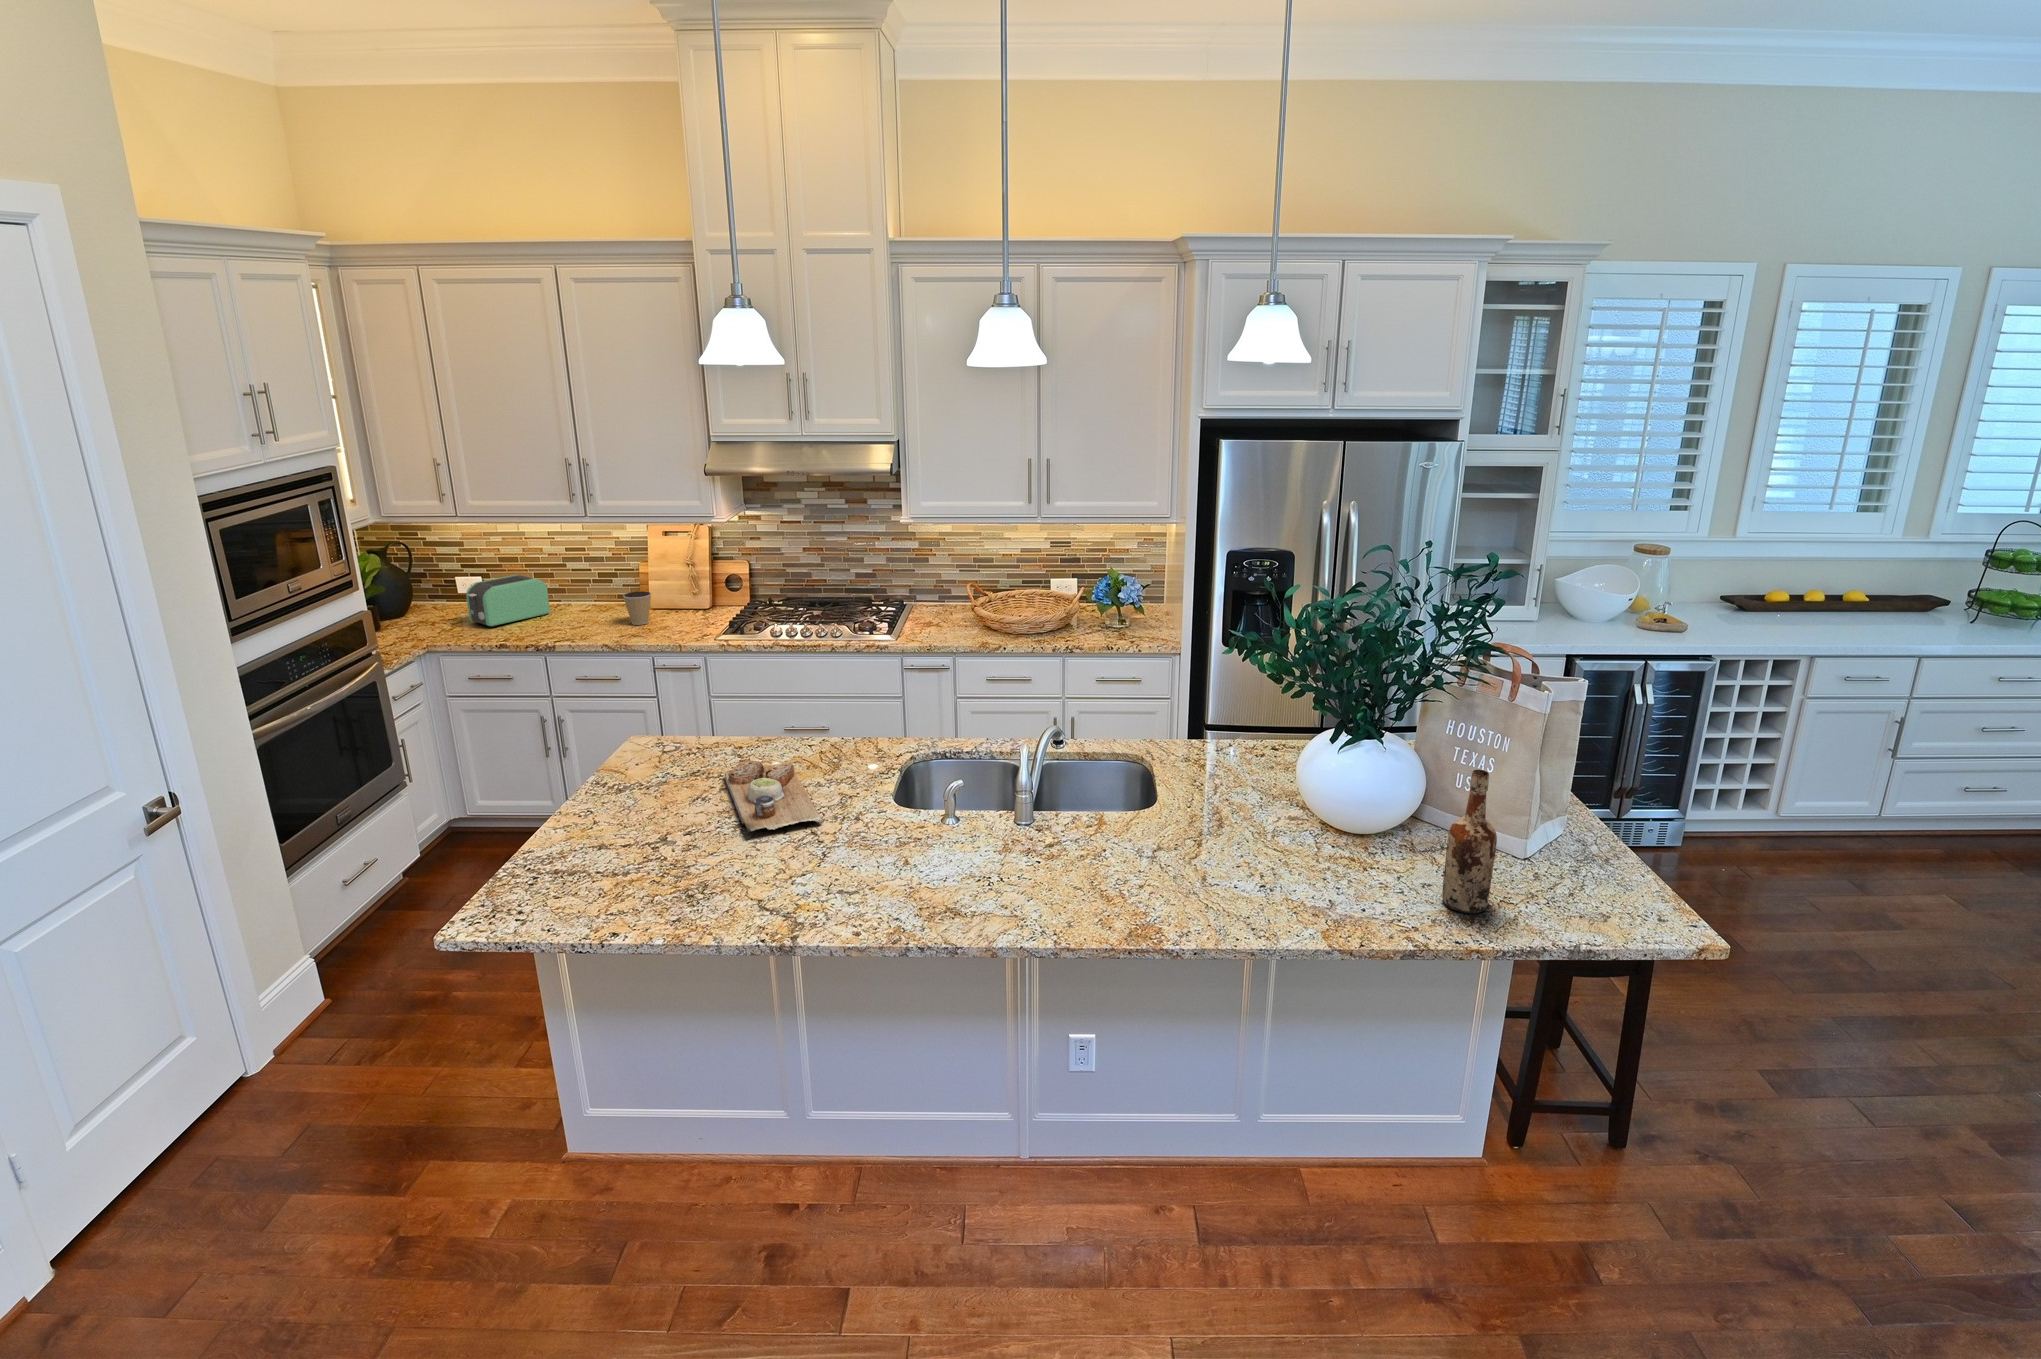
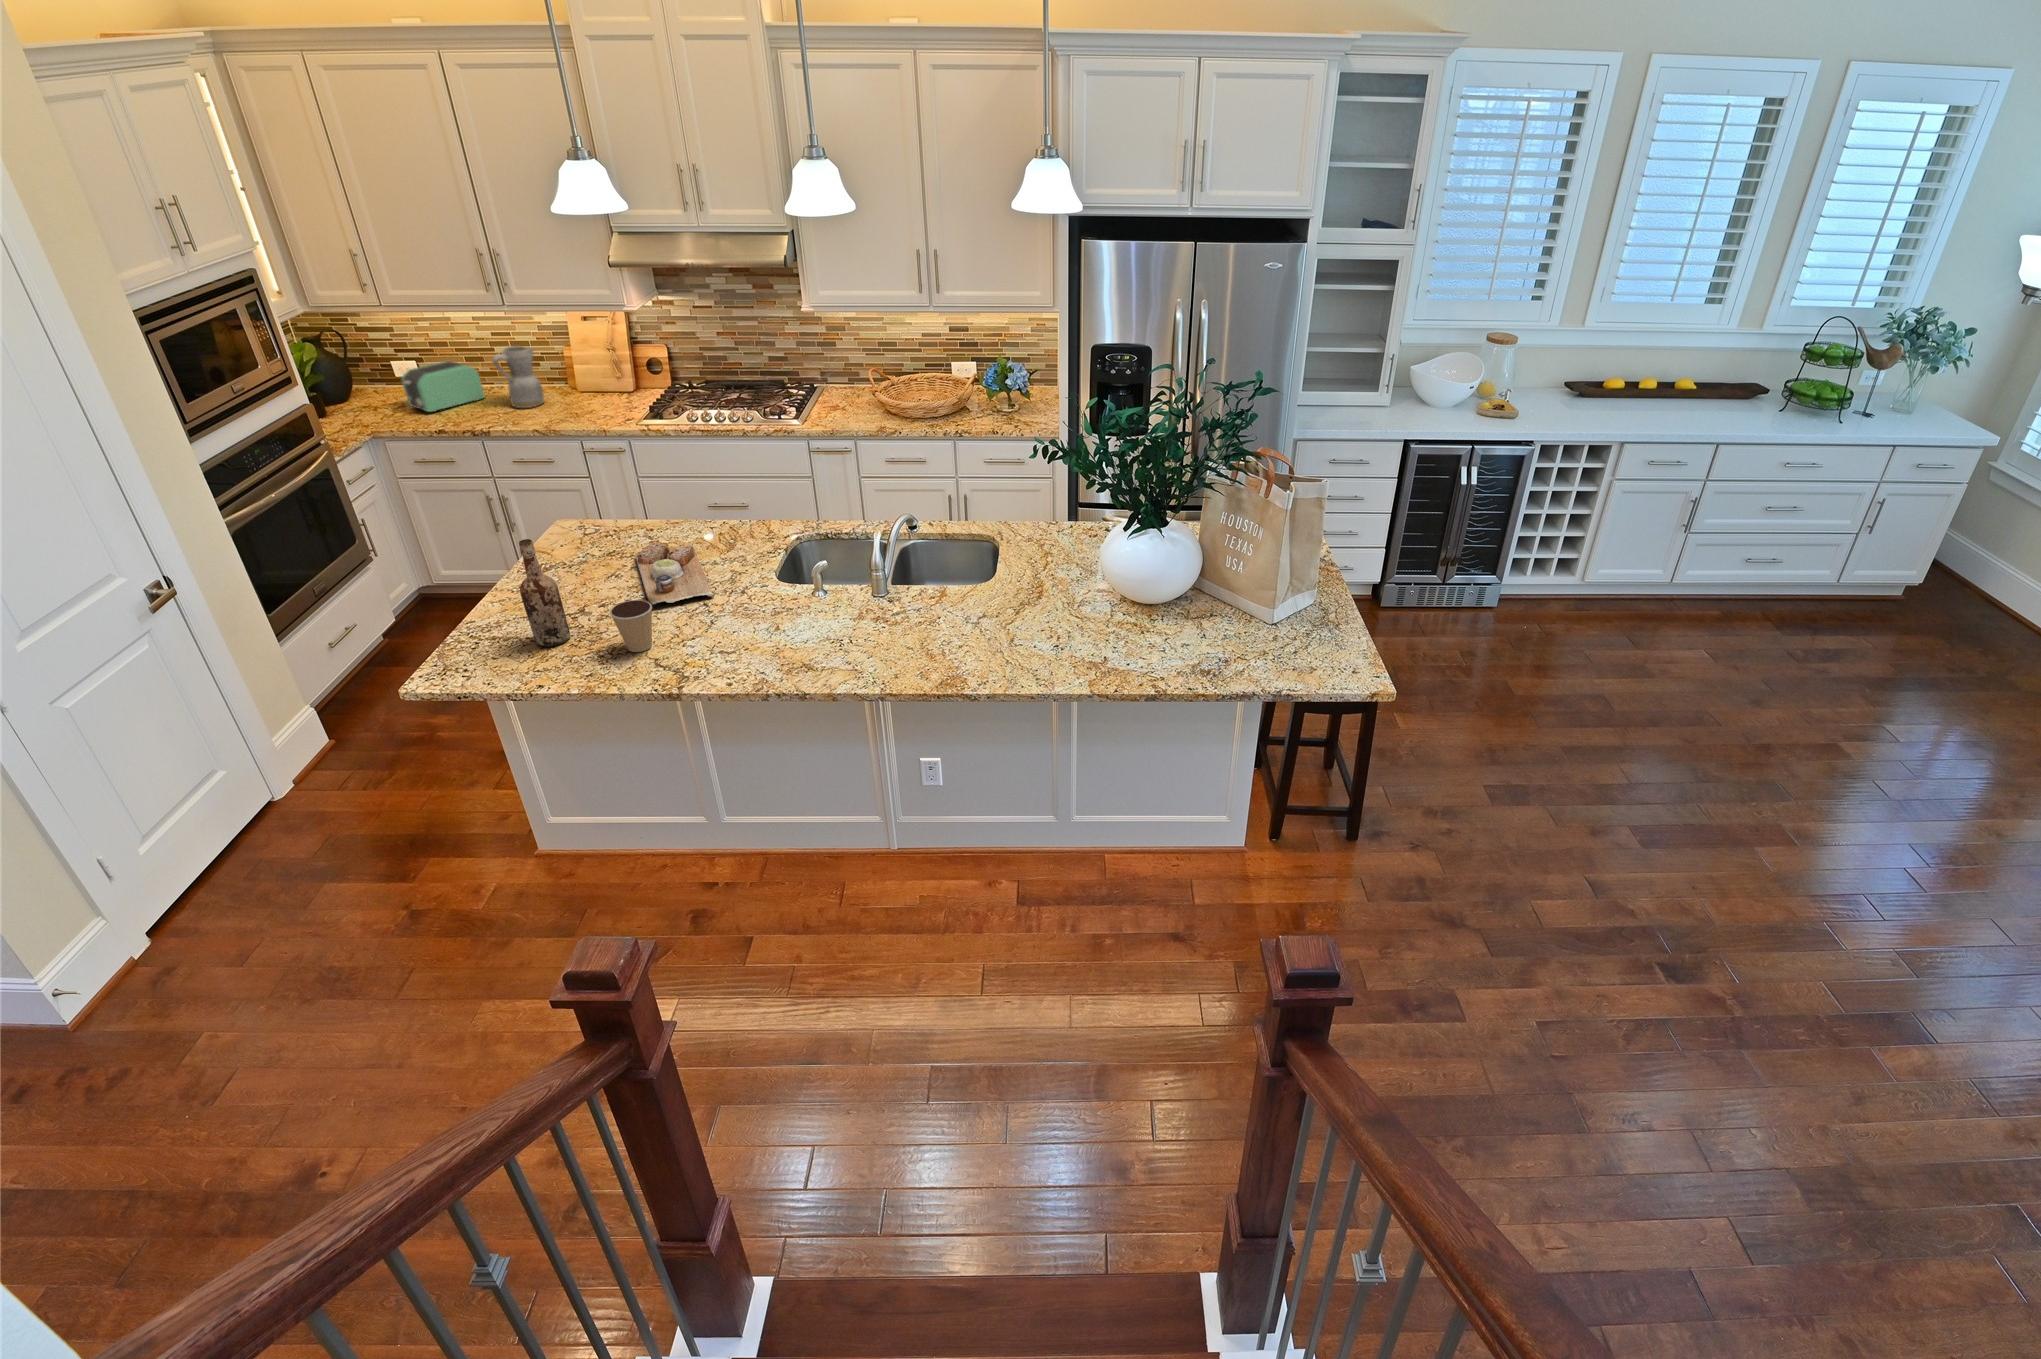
ceramic pitcher: none [566,558,613,623] -> present [492,346,545,408]
coffee cup: present [623,591,651,625] -> present [610,600,652,652]
wine bottle: present [1442,770,1497,913] -> present [519,539,570,647]

